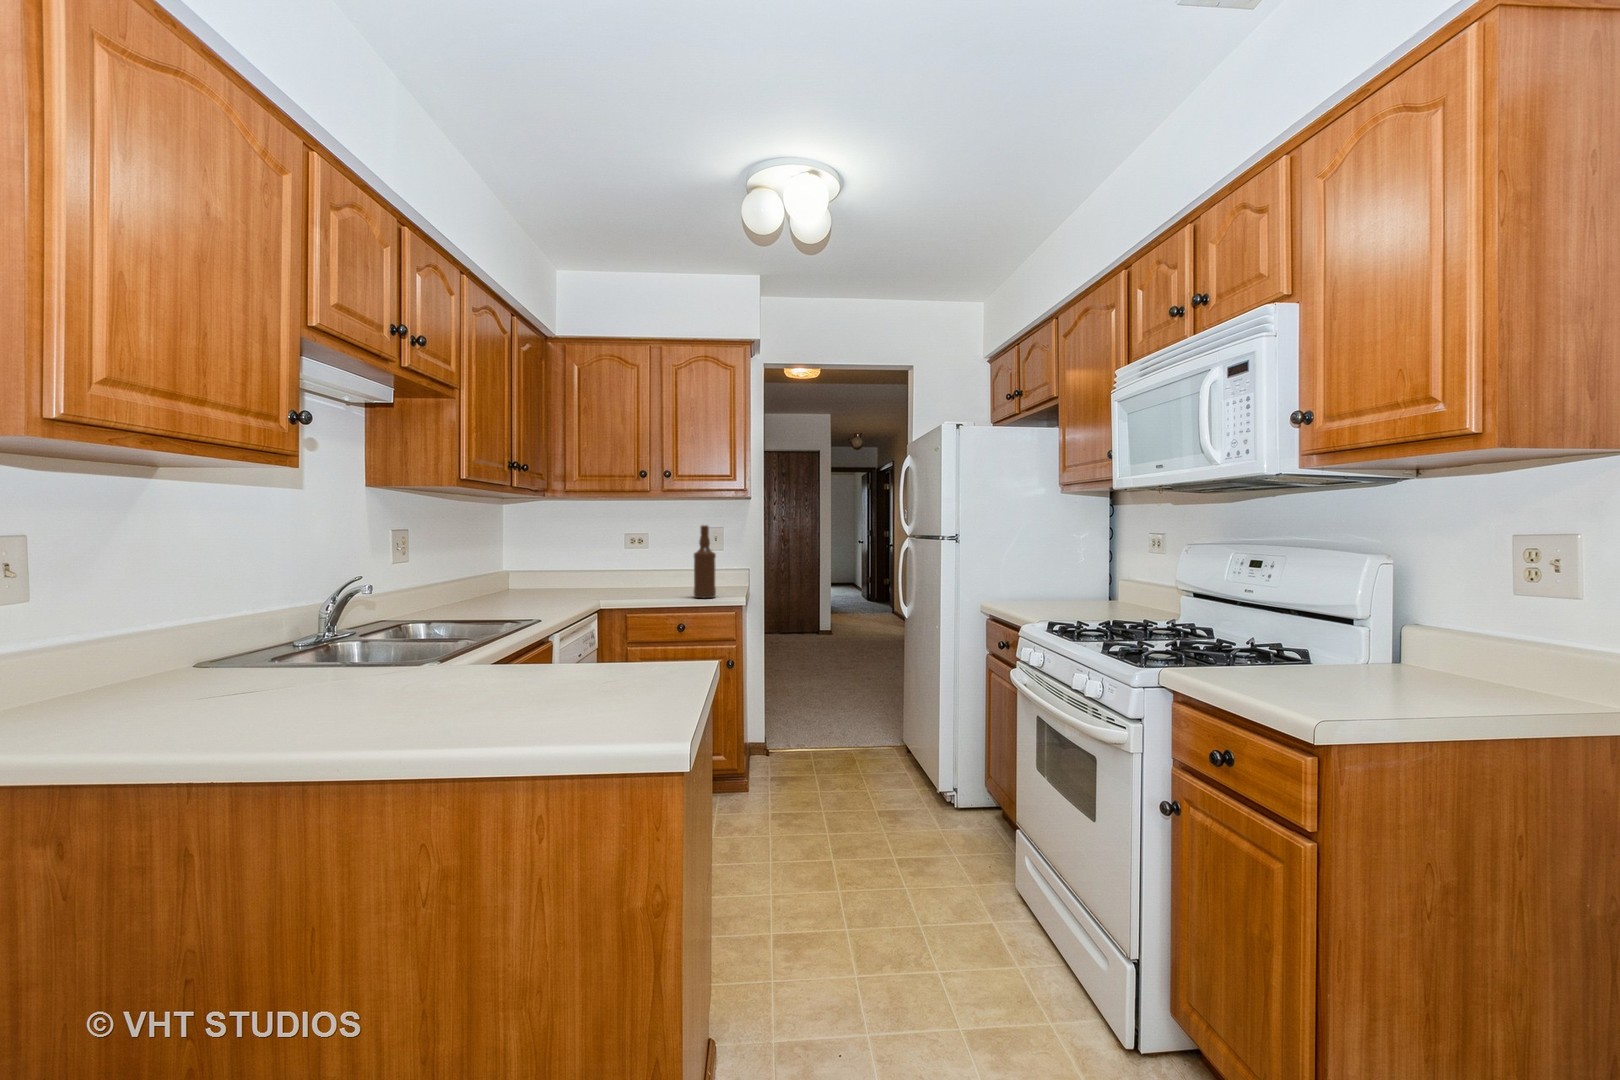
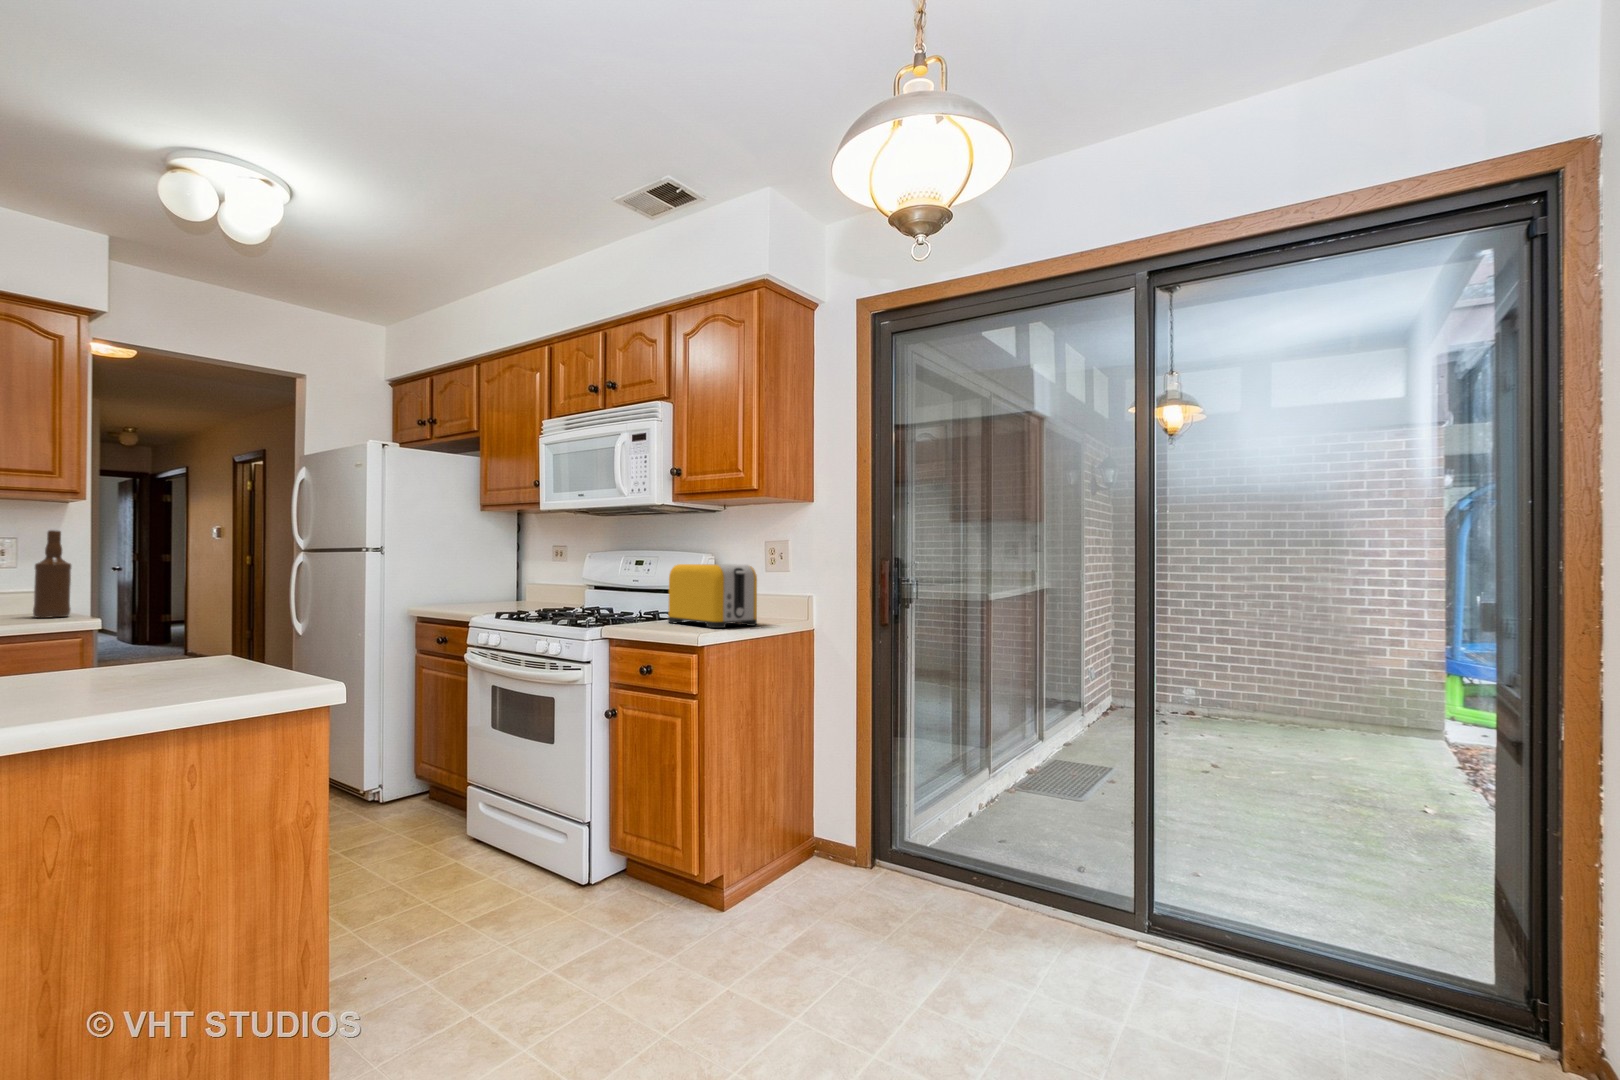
toaster: none [1282,577,1476,709] -> present [668,564,757,628]

